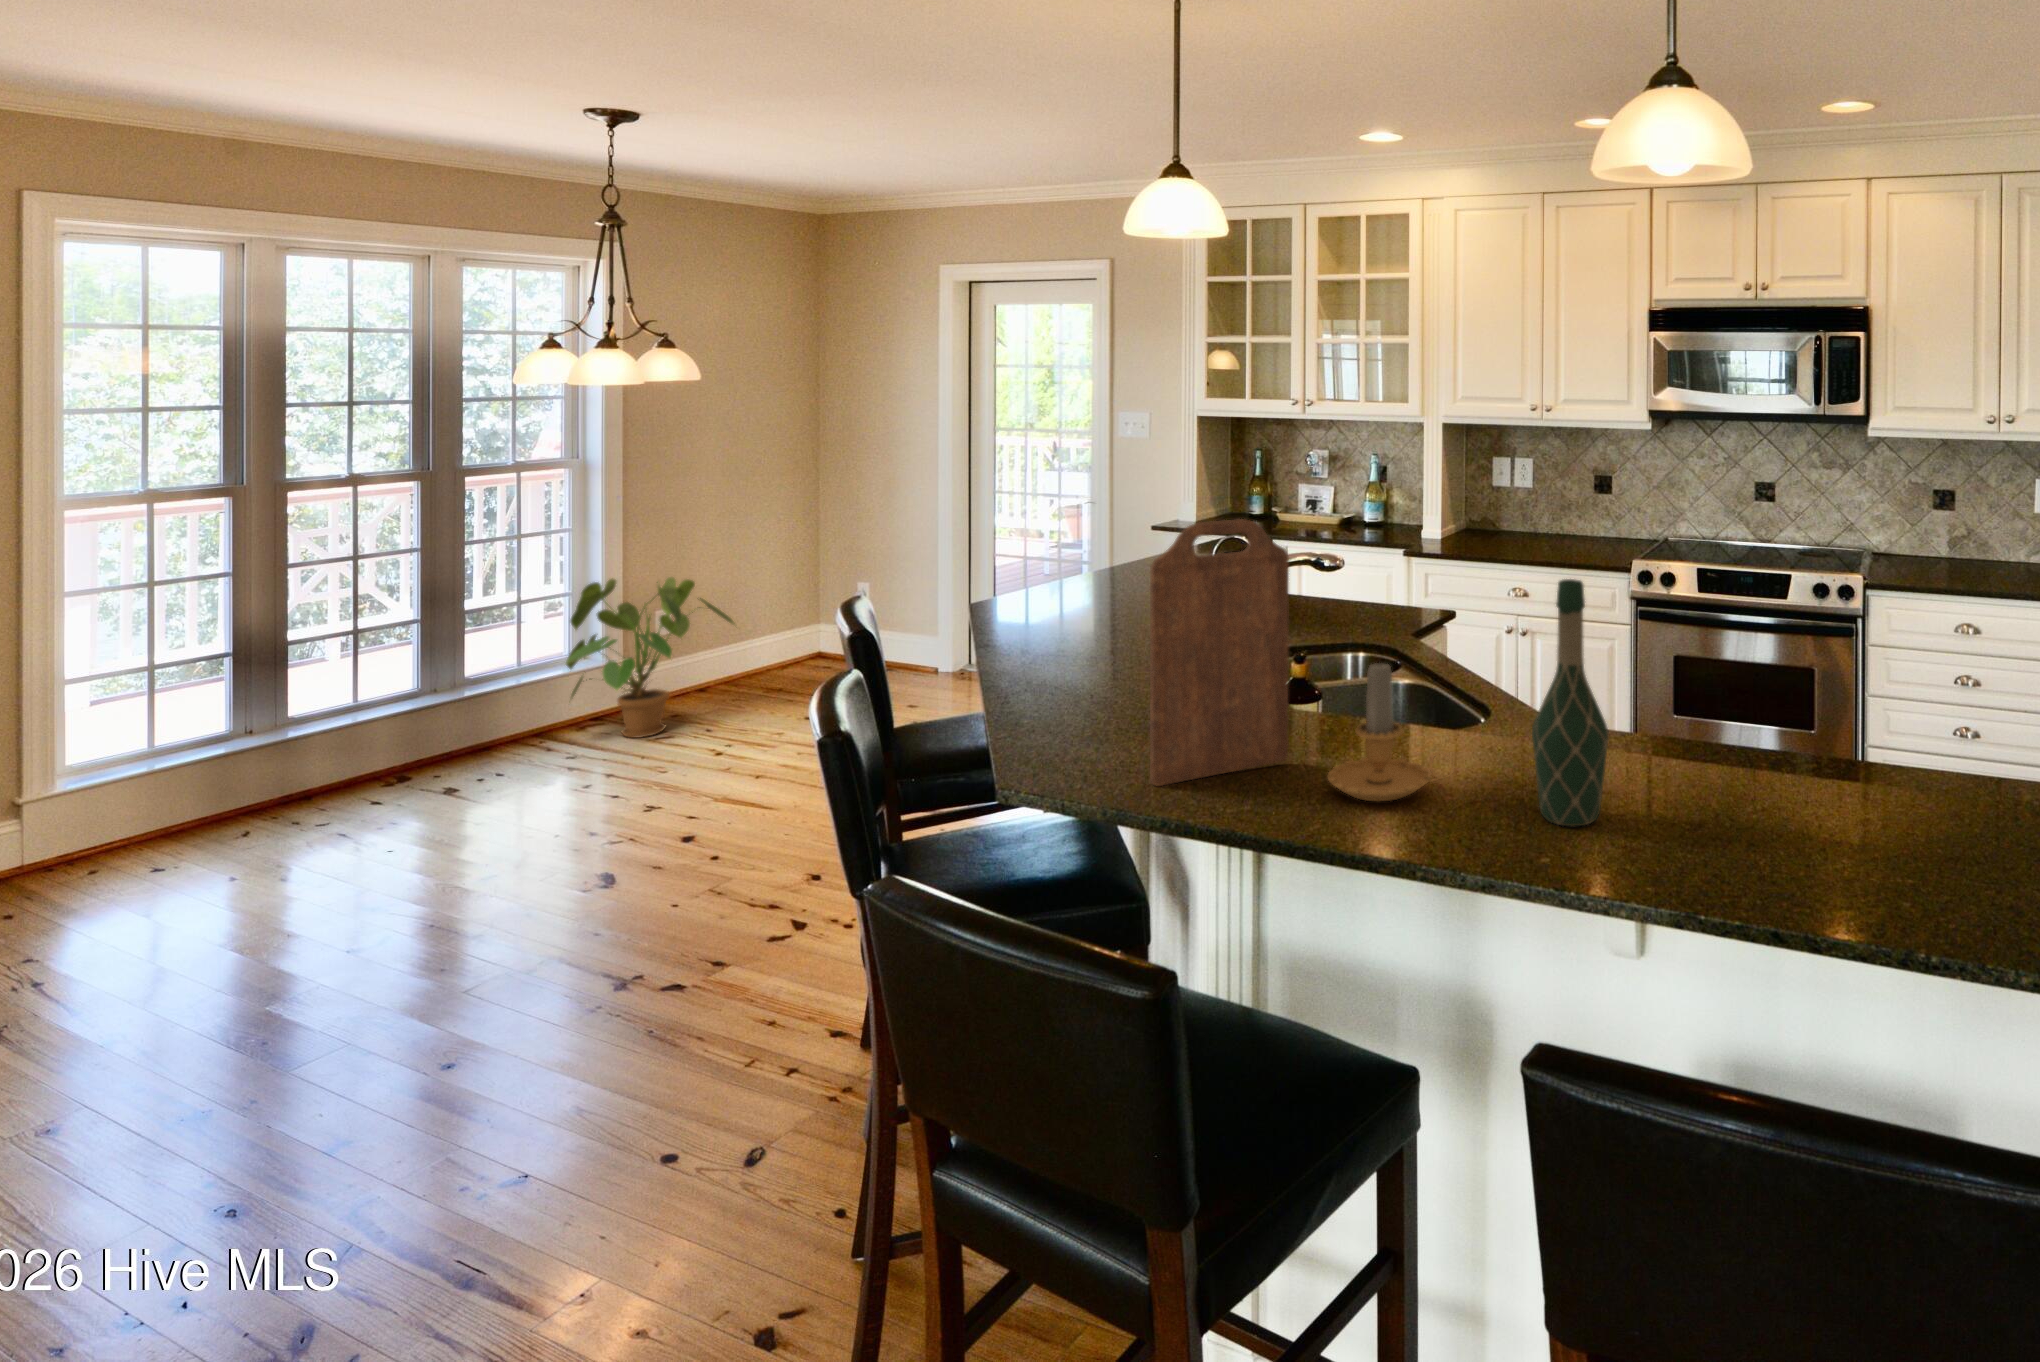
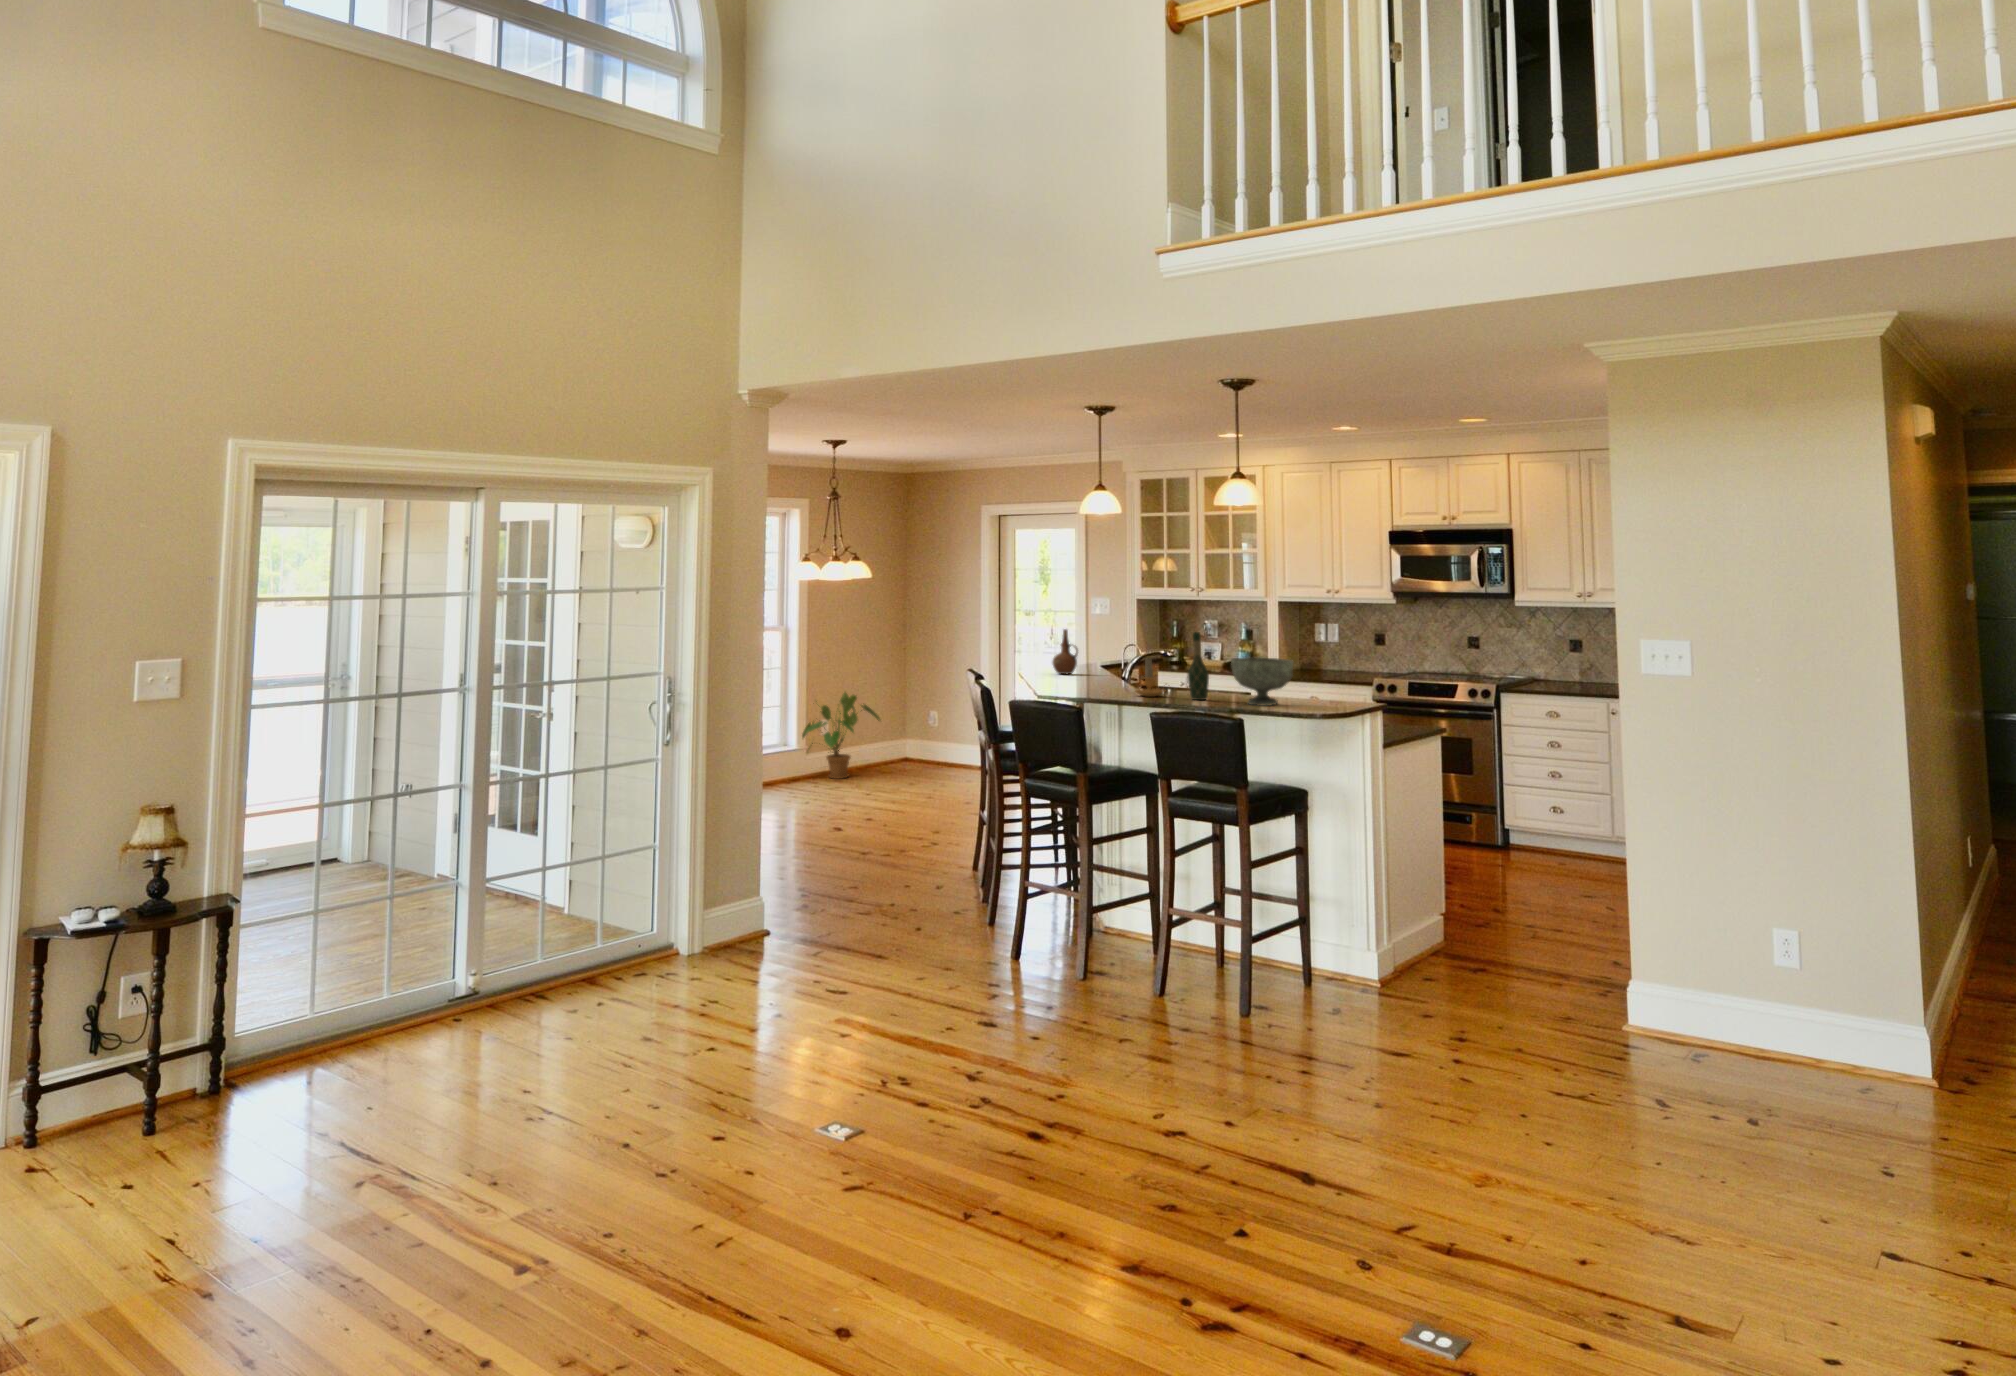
ceramic pitcher: none [1043,503,1107,611] -> present [1052,629,1078,674]
cutting board: present [1150,519,1289,786] -> none [1084,618,1127,694]
decorative bowl: none [1717,664,1954,875] -> present [1231,657,1293,706]

